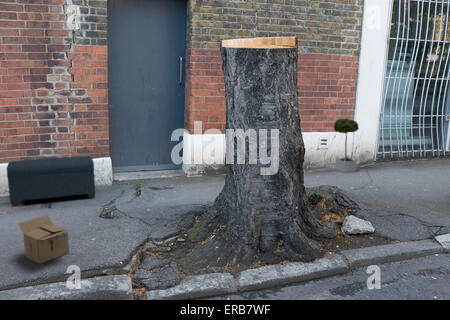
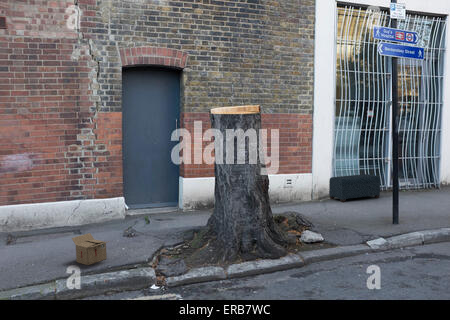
potted tree: present [334,118,359,173] -> none [296,162,316,205]
bench: present [7,156,95,207] -> present [329,174,380,202]

